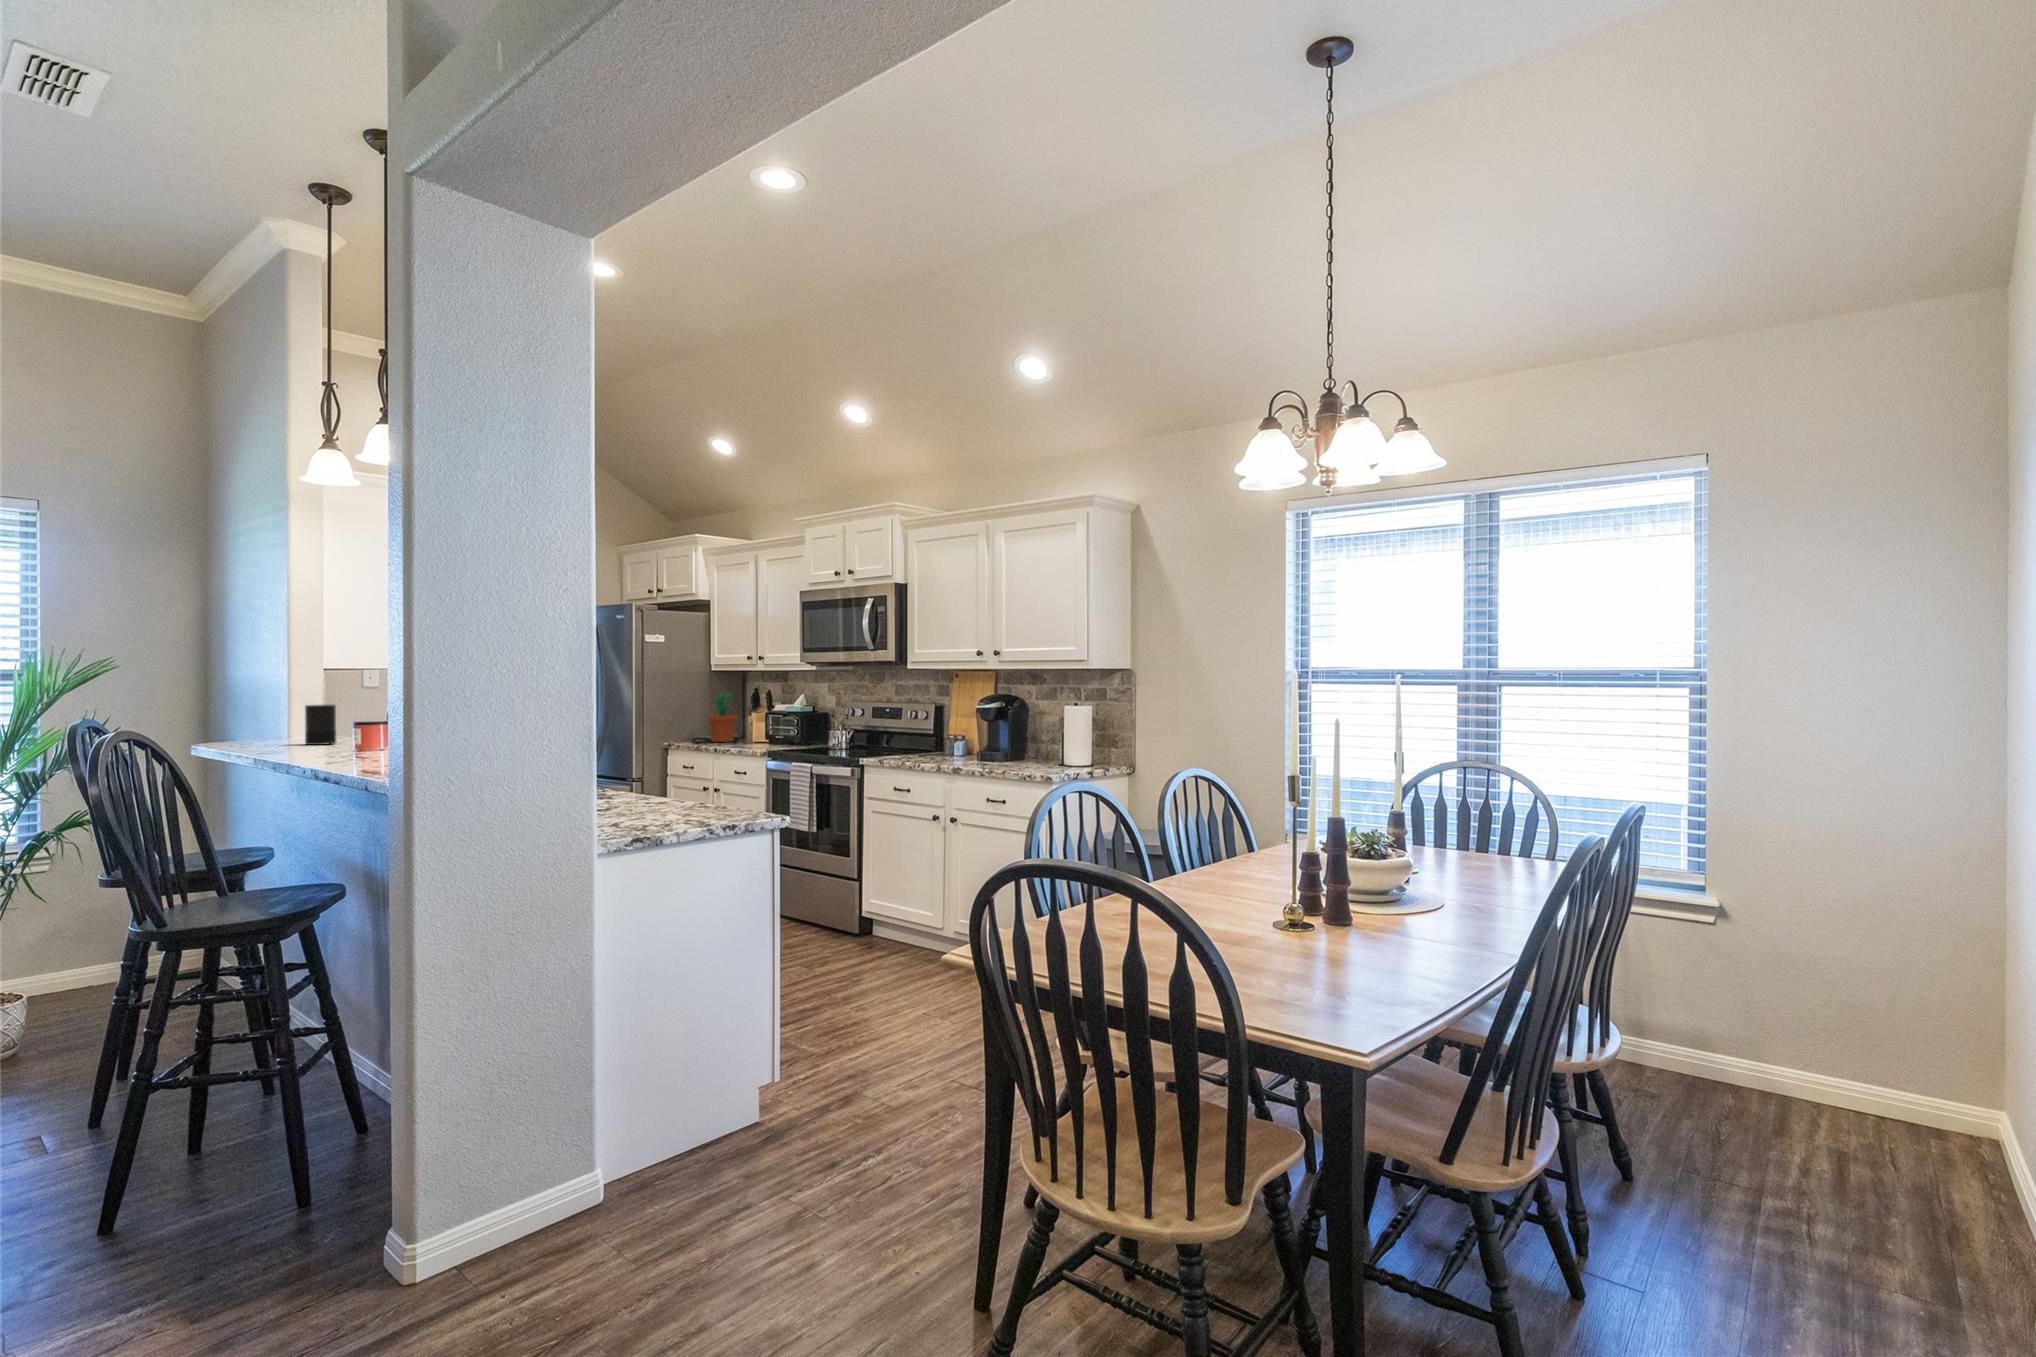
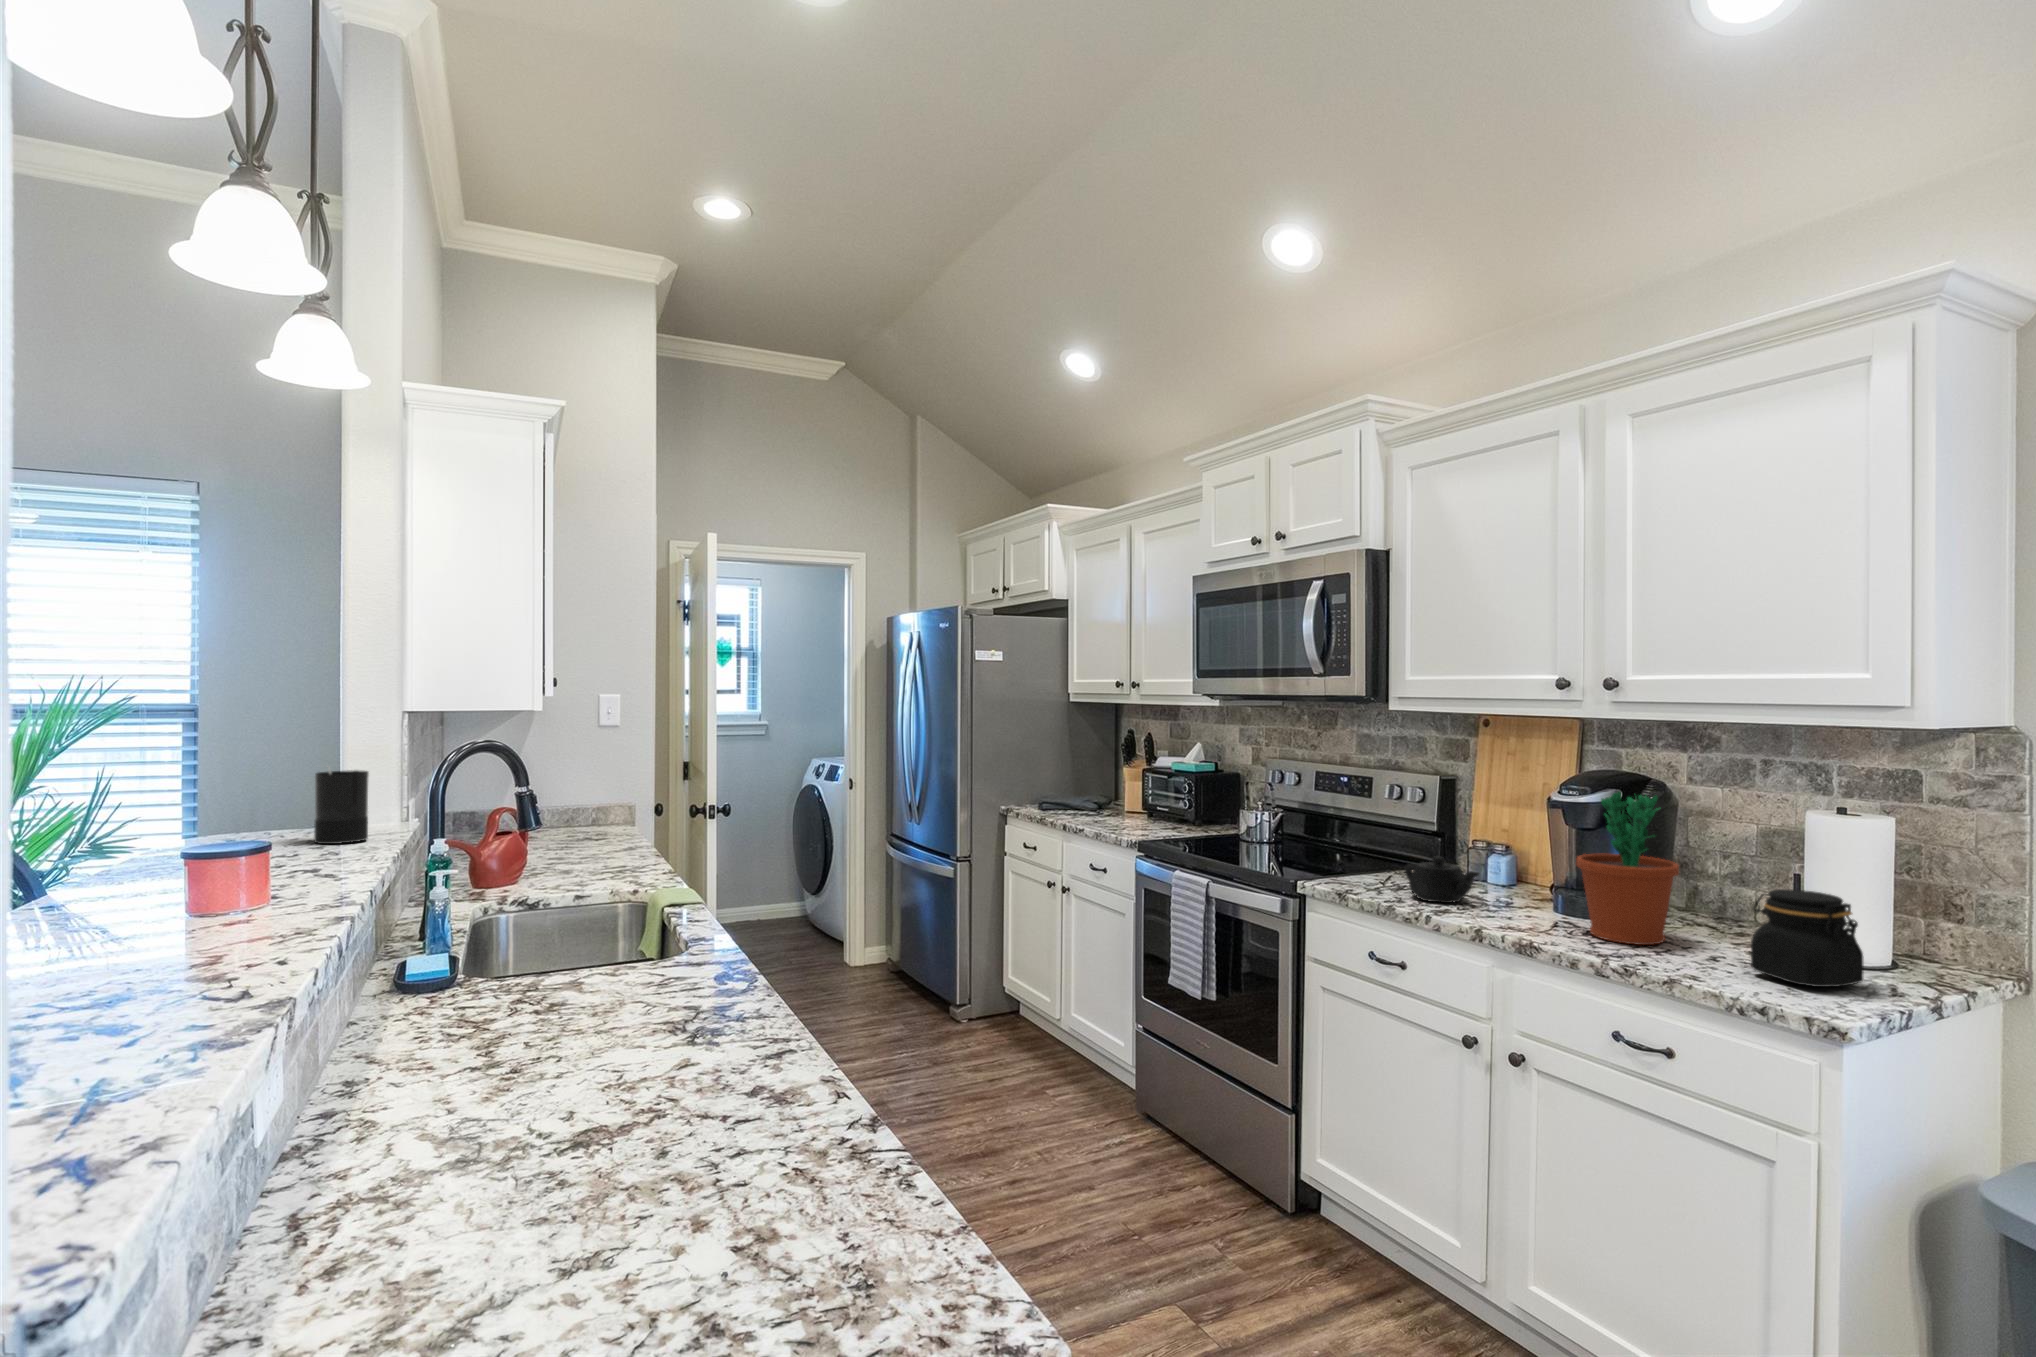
flower pot: present [707,694,737,742] -> present [1576,792,1679,945]
jar: none [1037,736,1073,771] -> present [1751,889,1863,987]
teapot: none [913,740,945,762] -> present [1405,856,1479,903]

